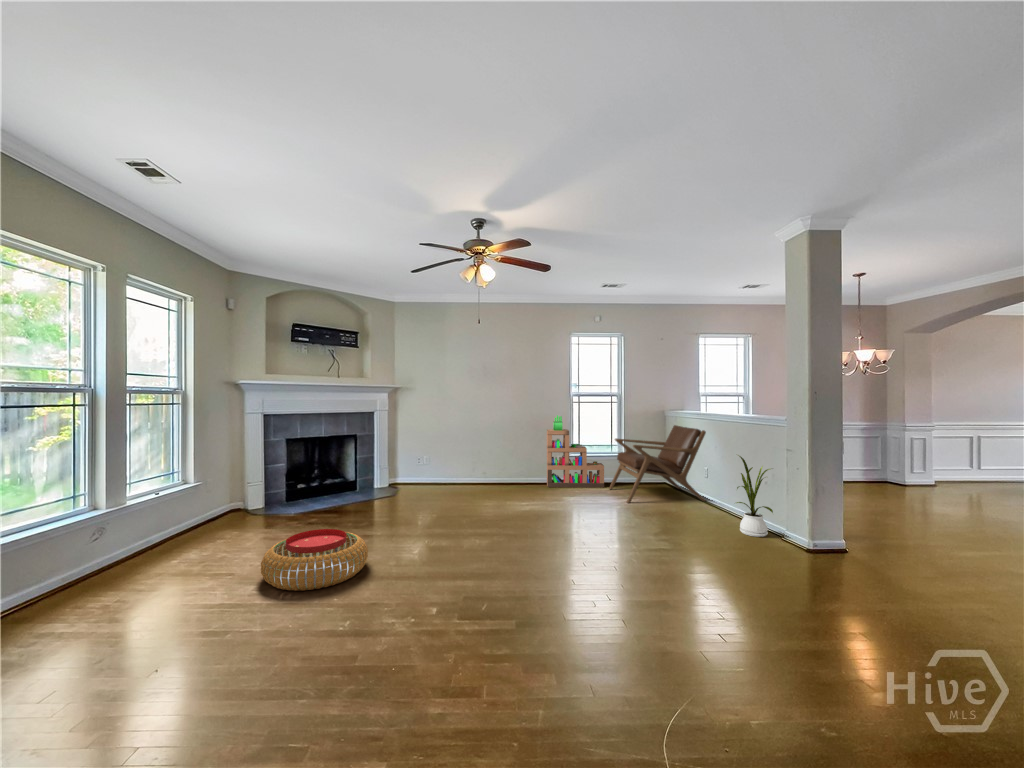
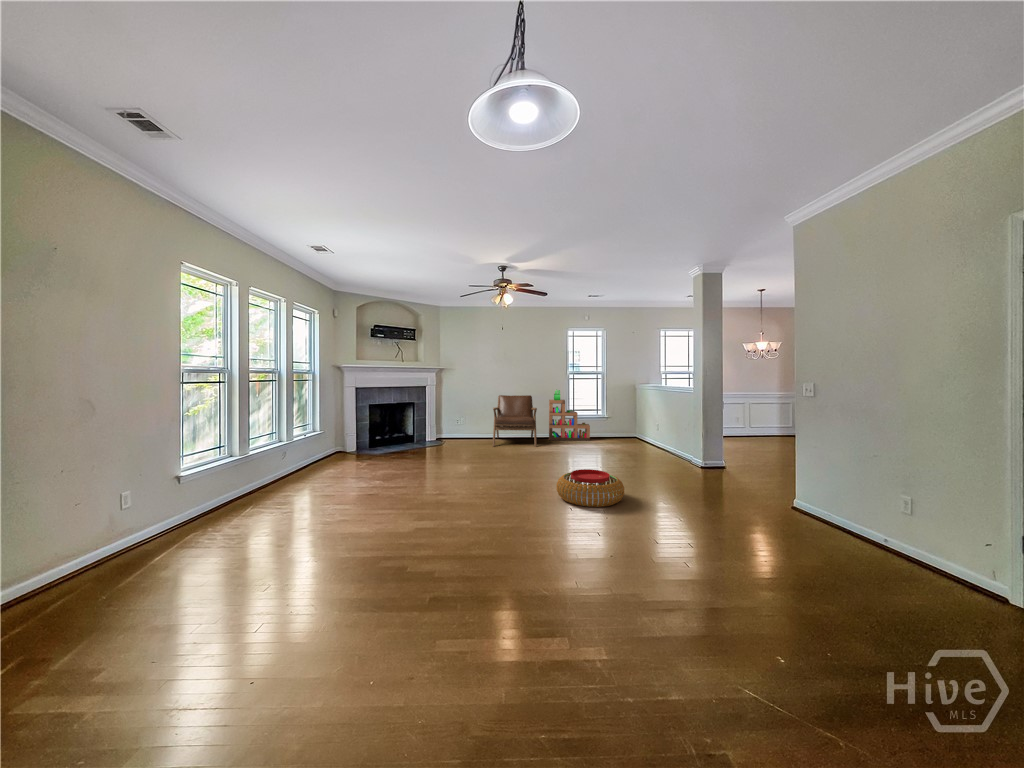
lounge chair: present [609,425,706,503] -> present [493,395,537,447]
house plant: present [737,455,773,537] -> none [669,415,695,467]
pouf: present [261,529,368,591] -> present [556,469,624,507]

